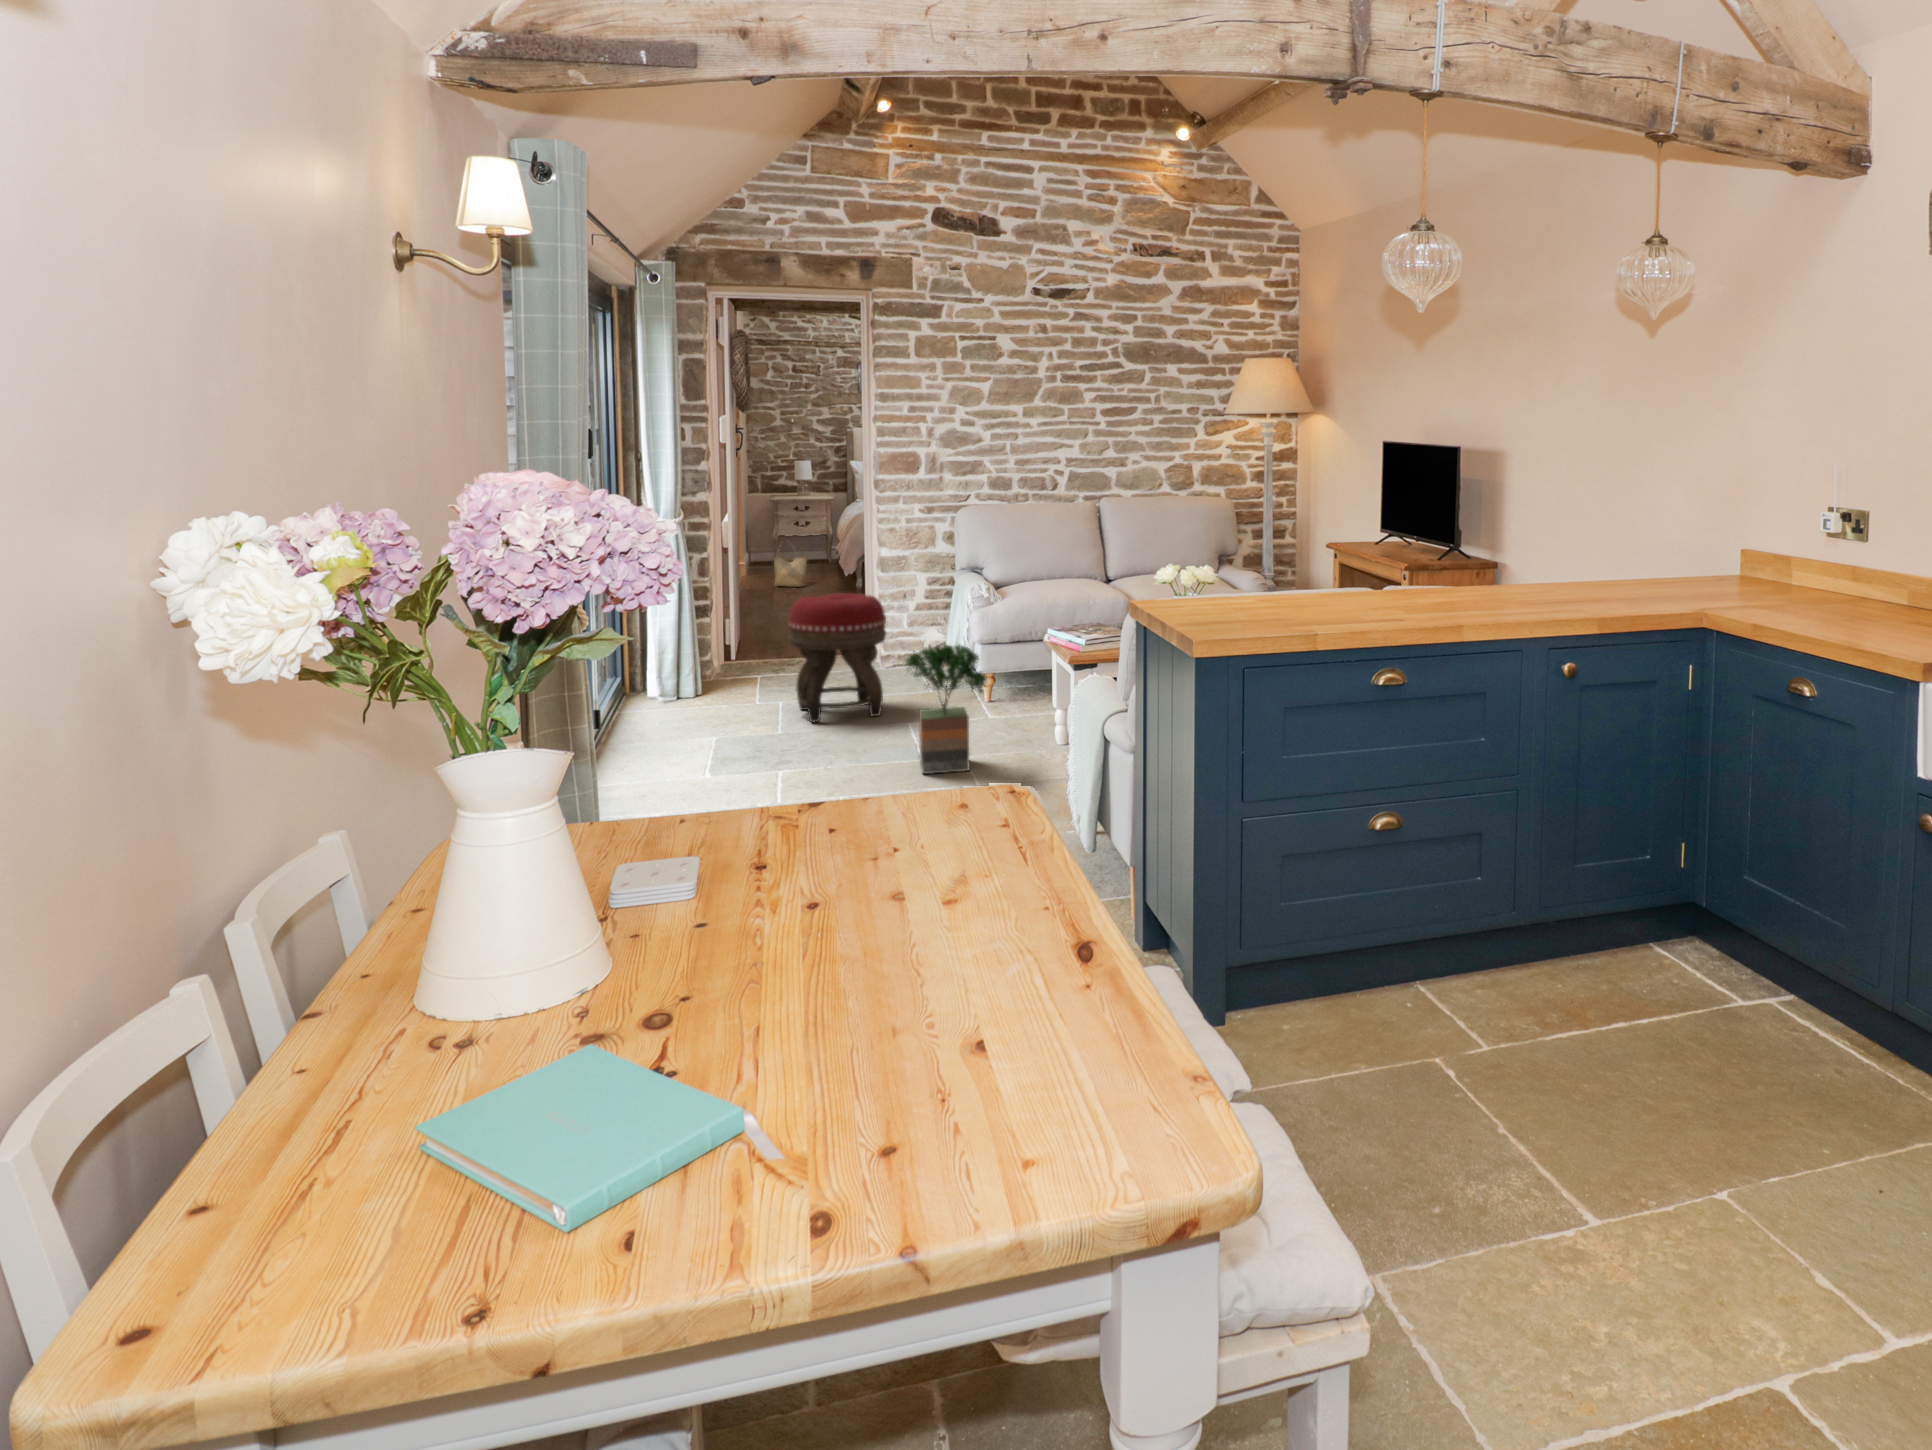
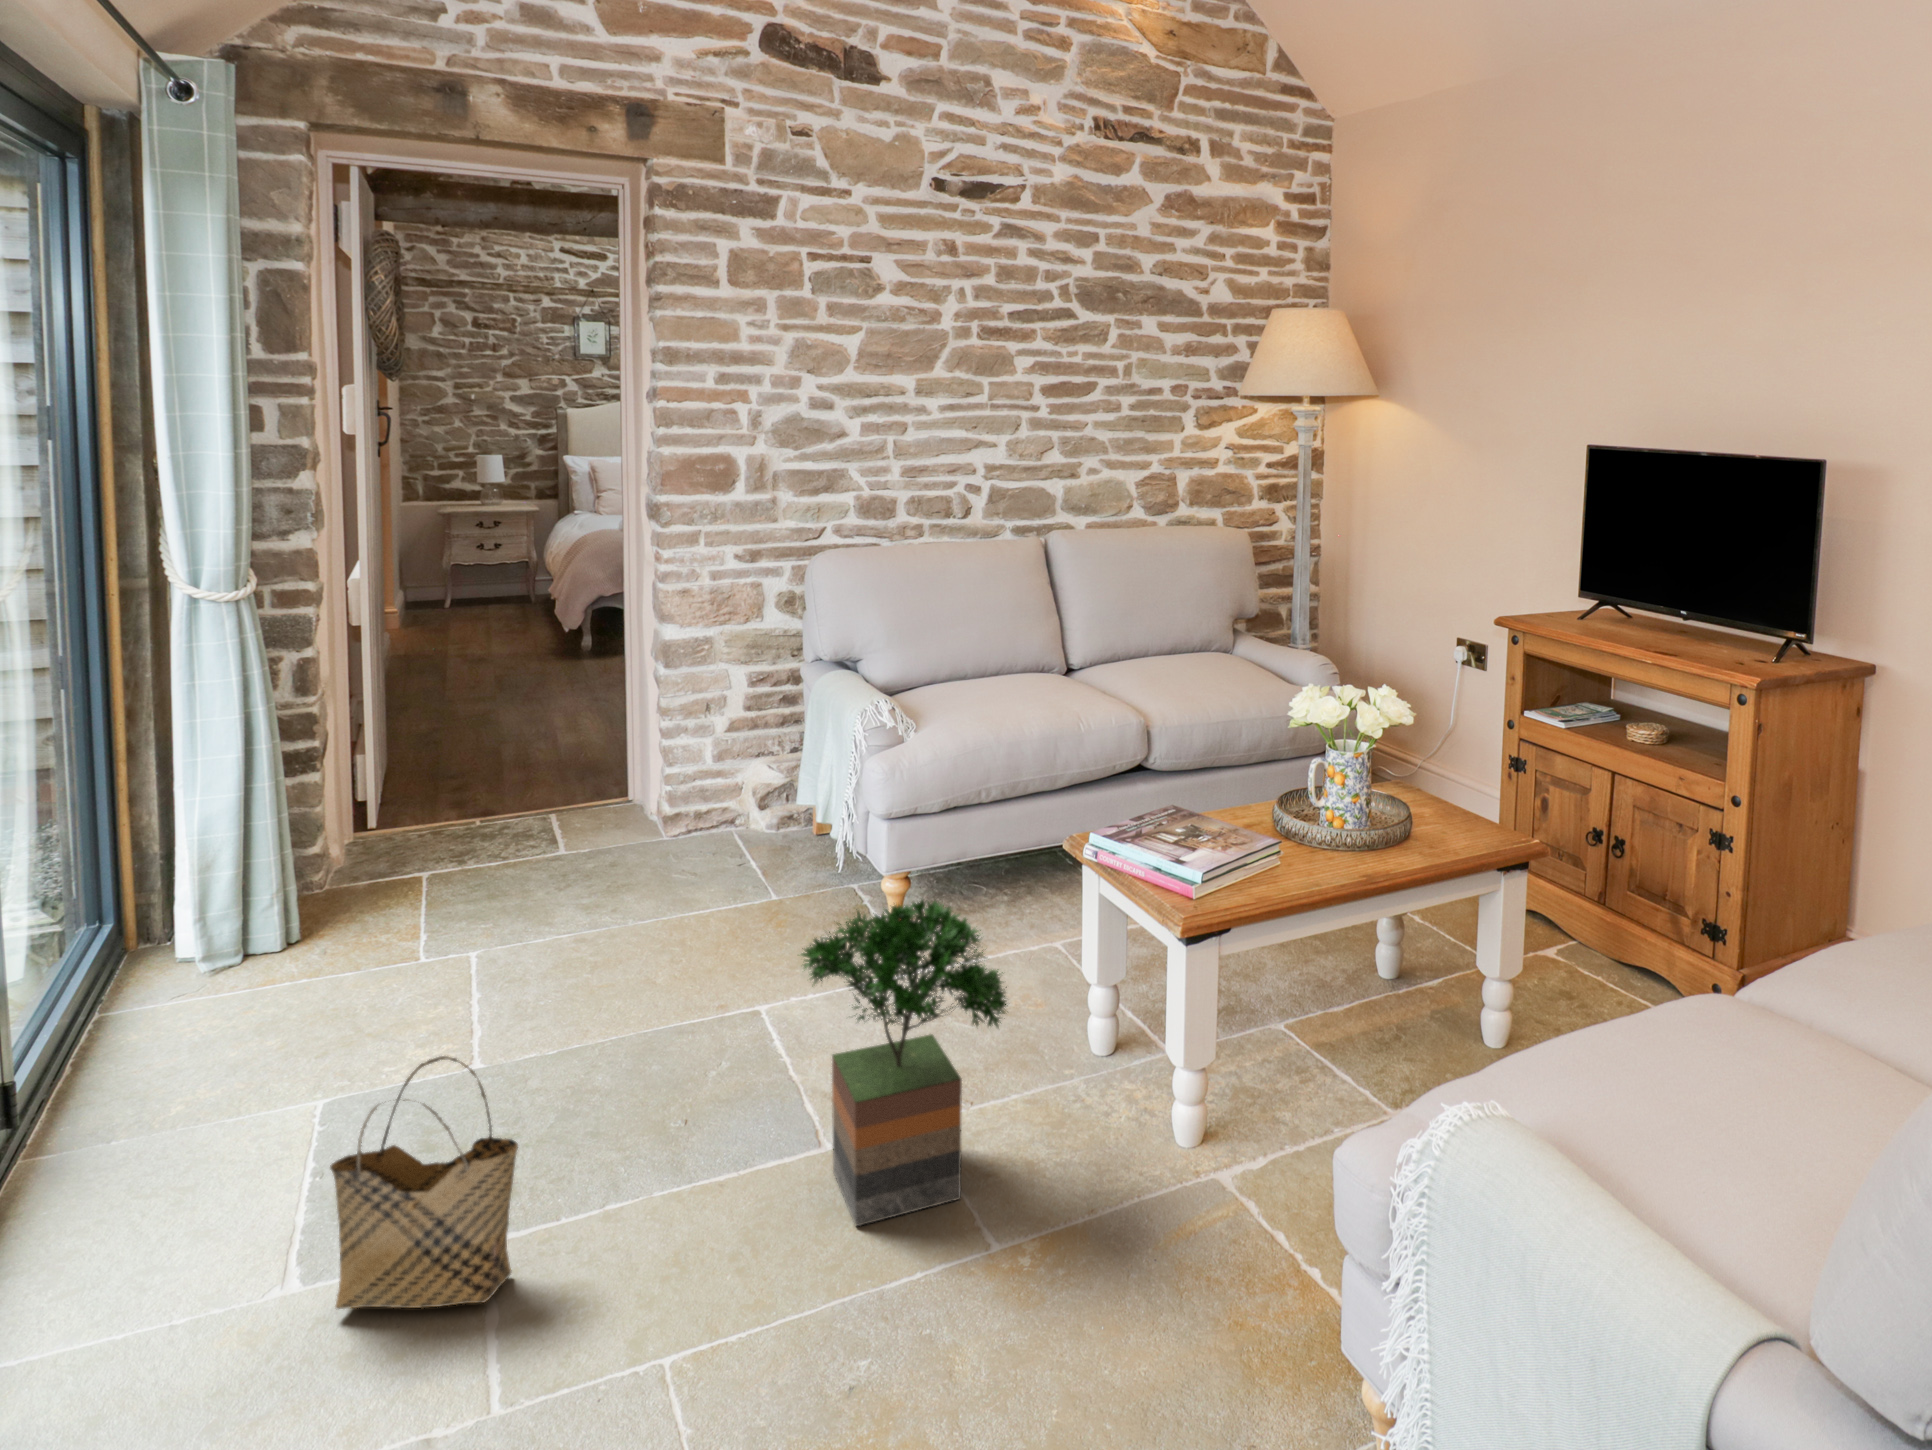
woven basket: present [773,557,807,587] -> present [330,1056,518,1309]
footstool: present [788,593,886,722] -> none [494,740,705,1027]

